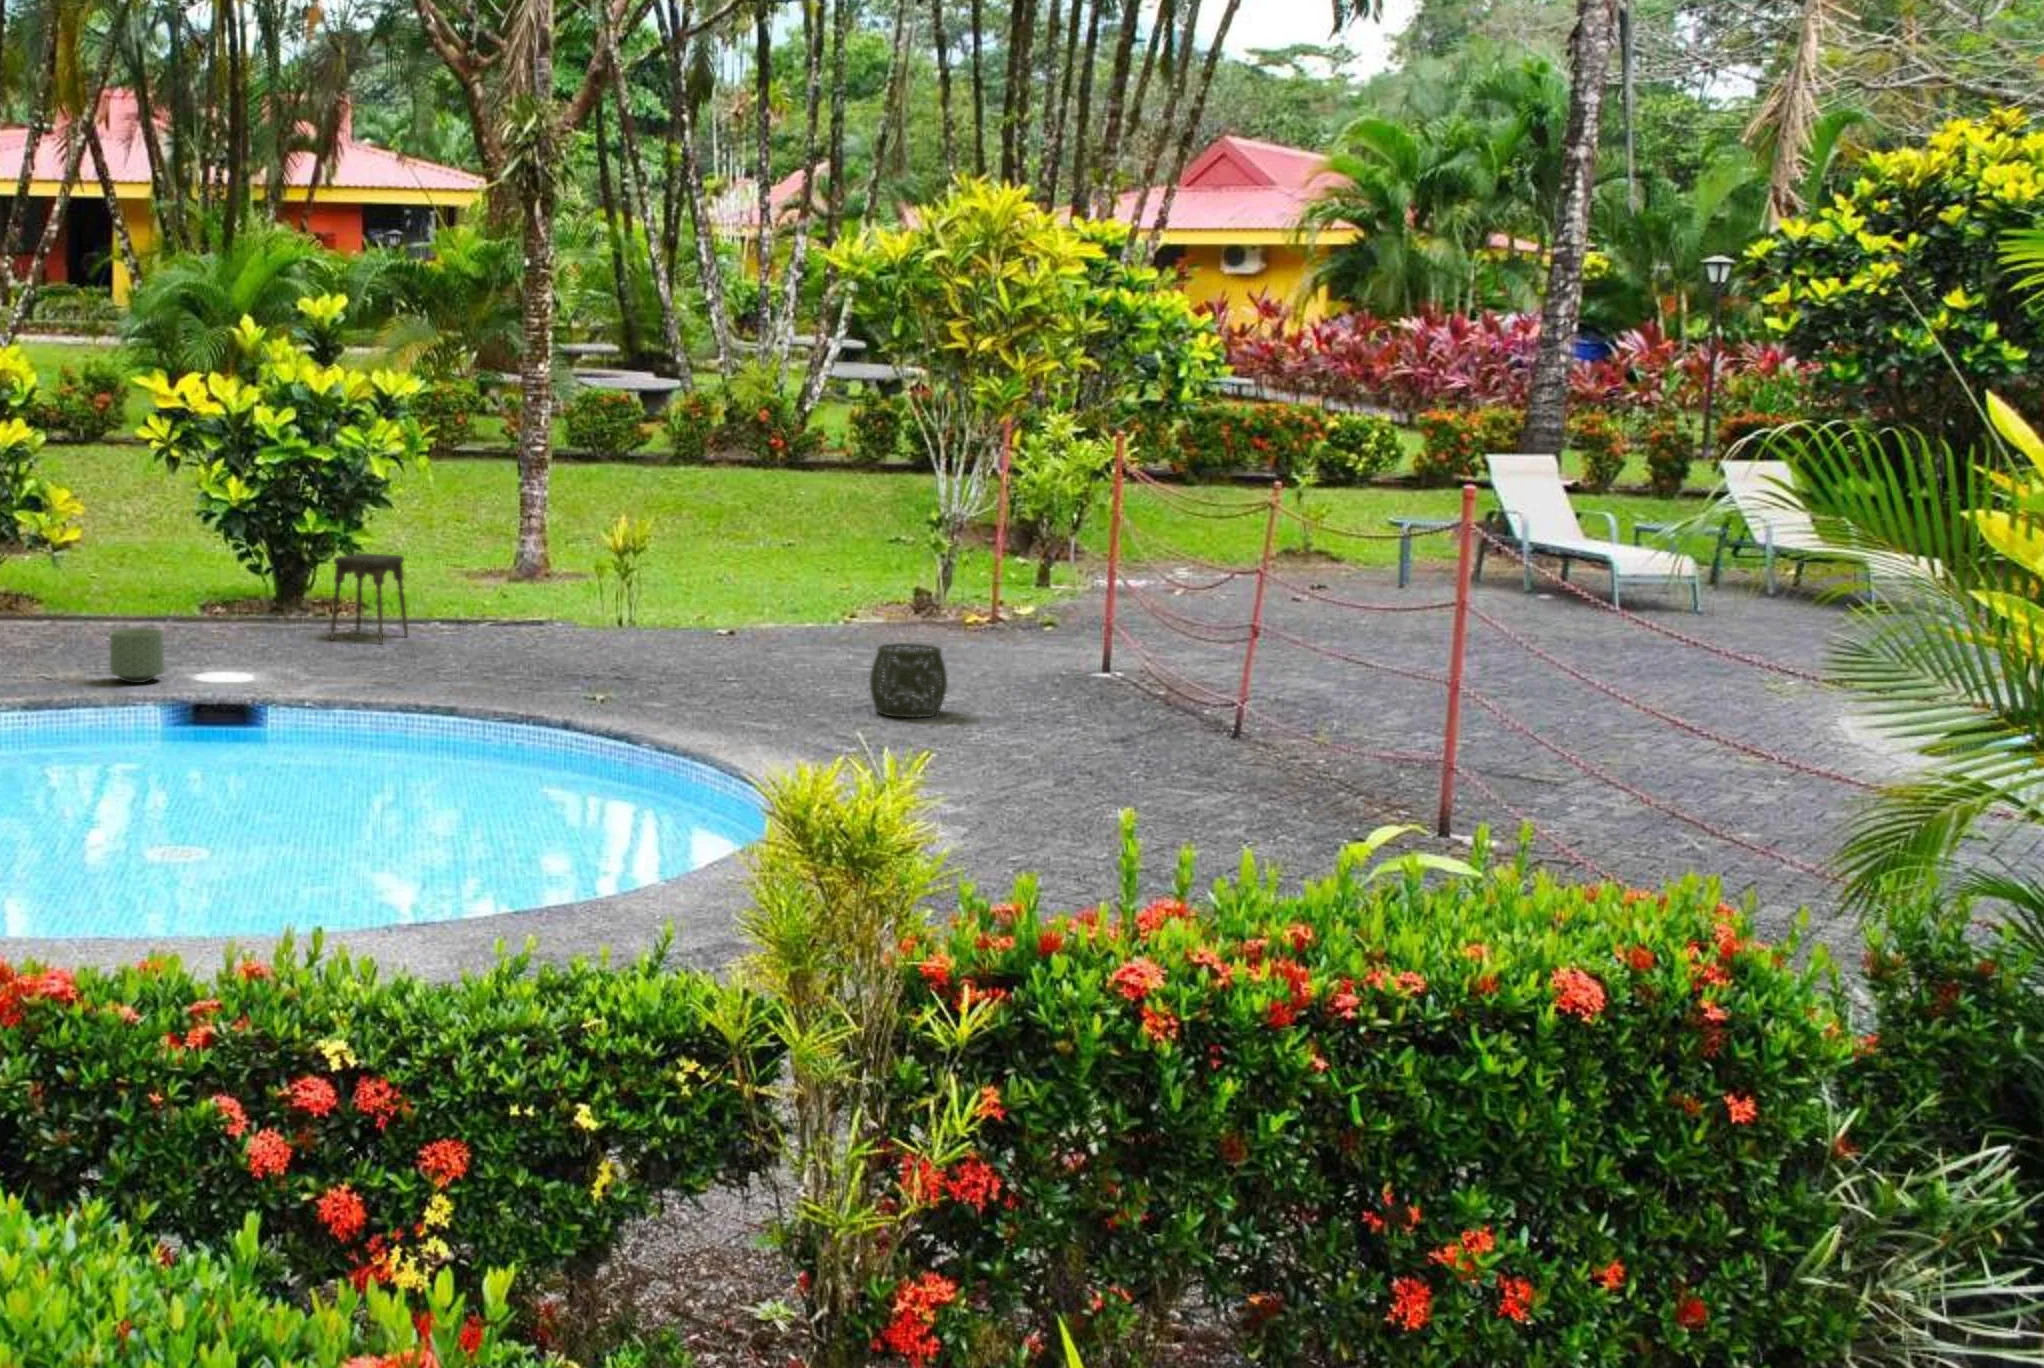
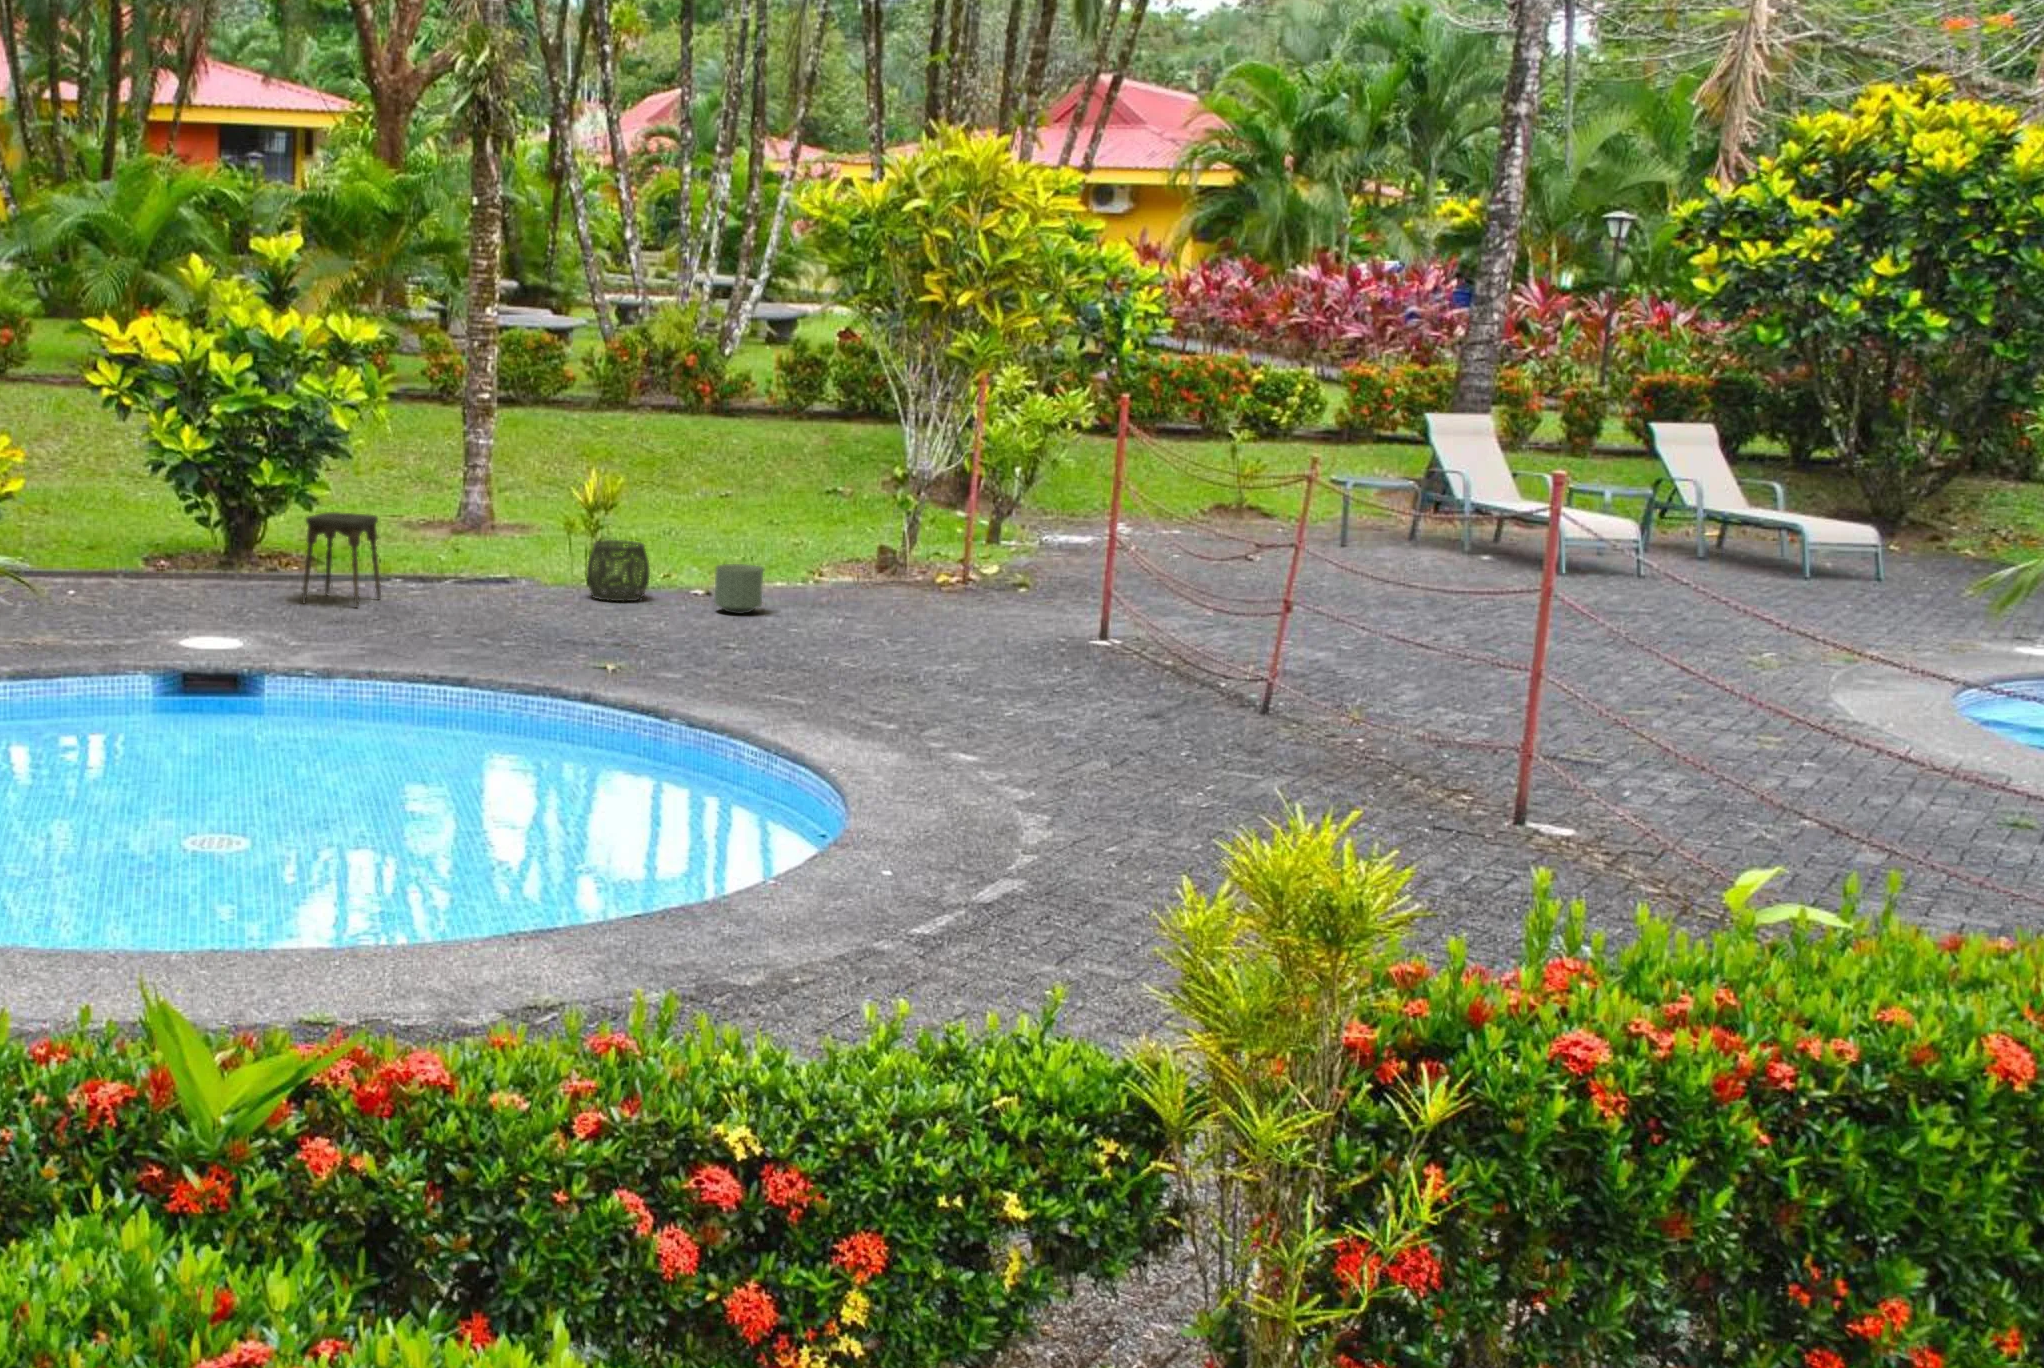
planter: present [110,628,164,683] -> present [714,564,763,614]
woven basket: present [870,643,947,718] -> present [587,540,650,601]

